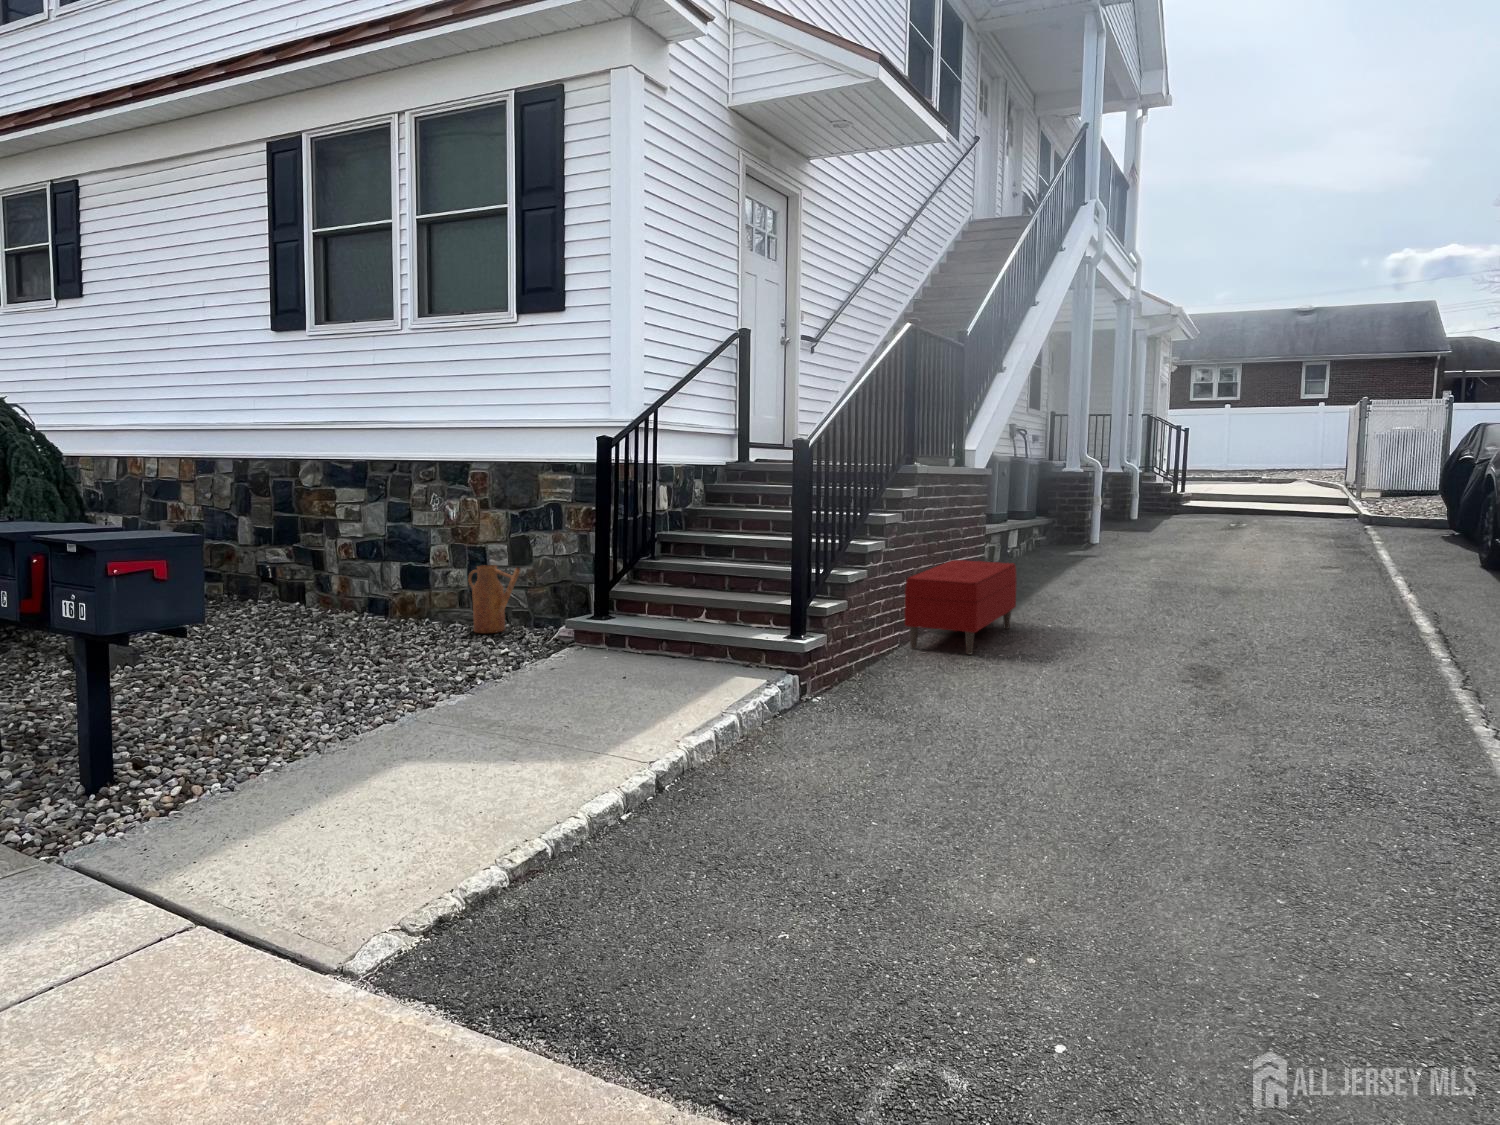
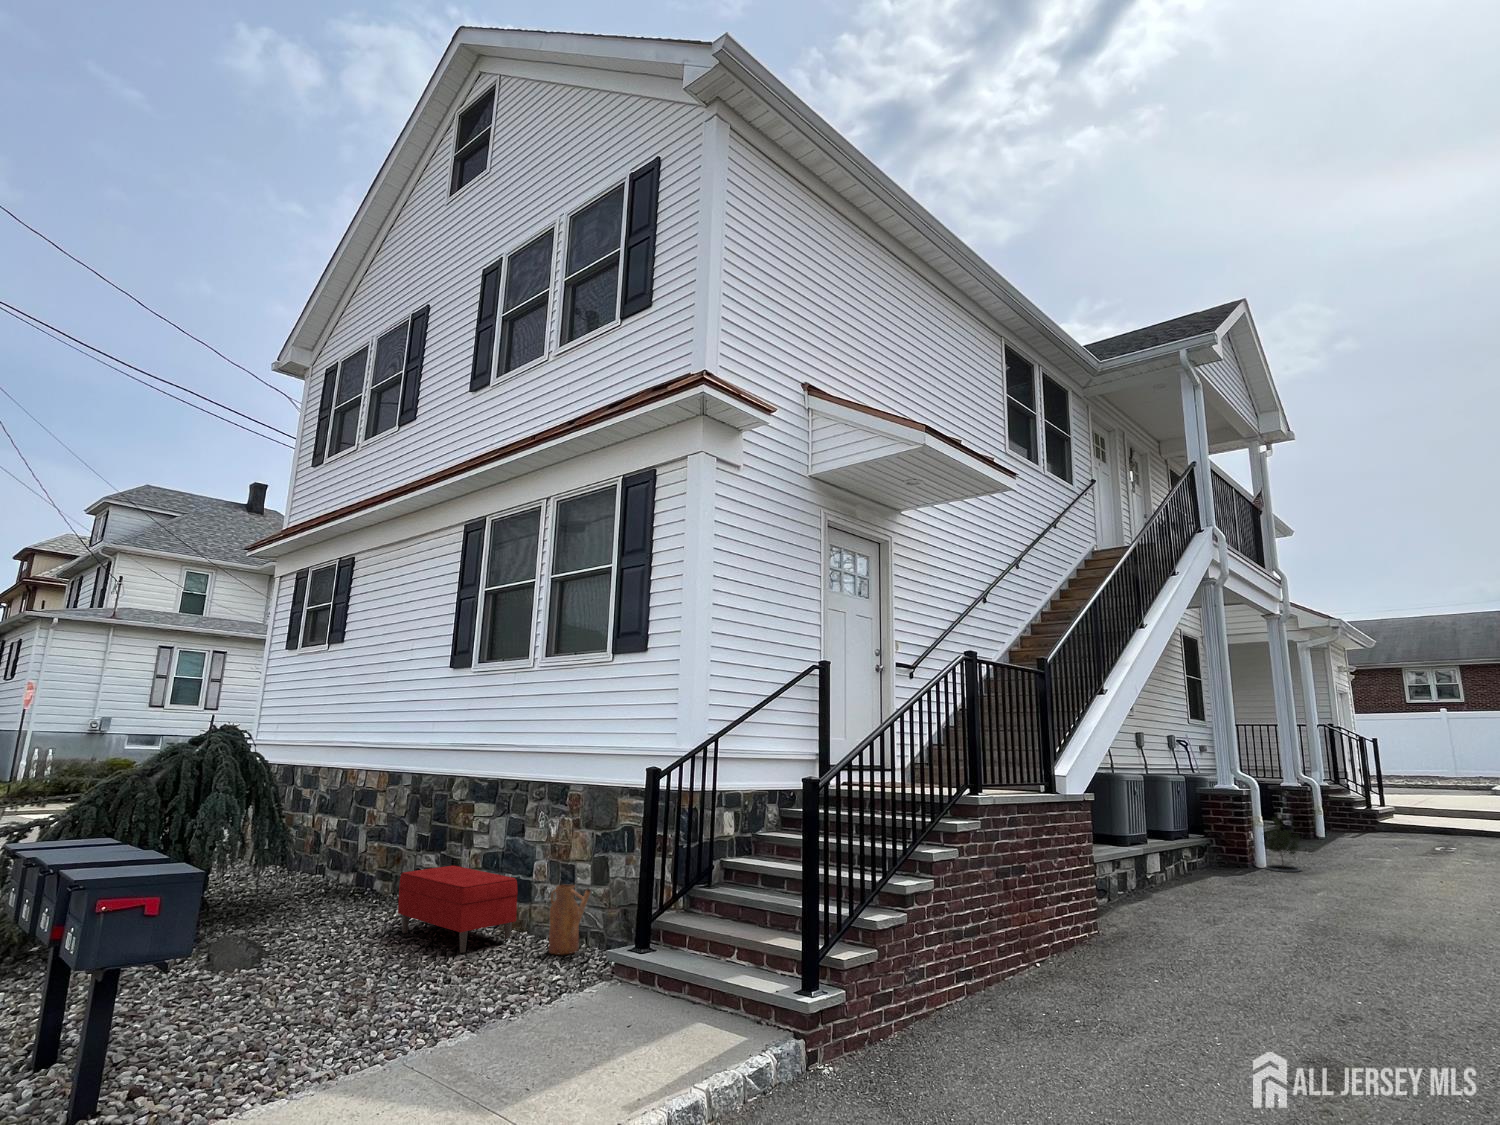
potted tree: none [1100,491,1138,545] -> present [1265,818,1300,872]
bench: present [905,560,1016,654] -> present [398,865,518,953]

